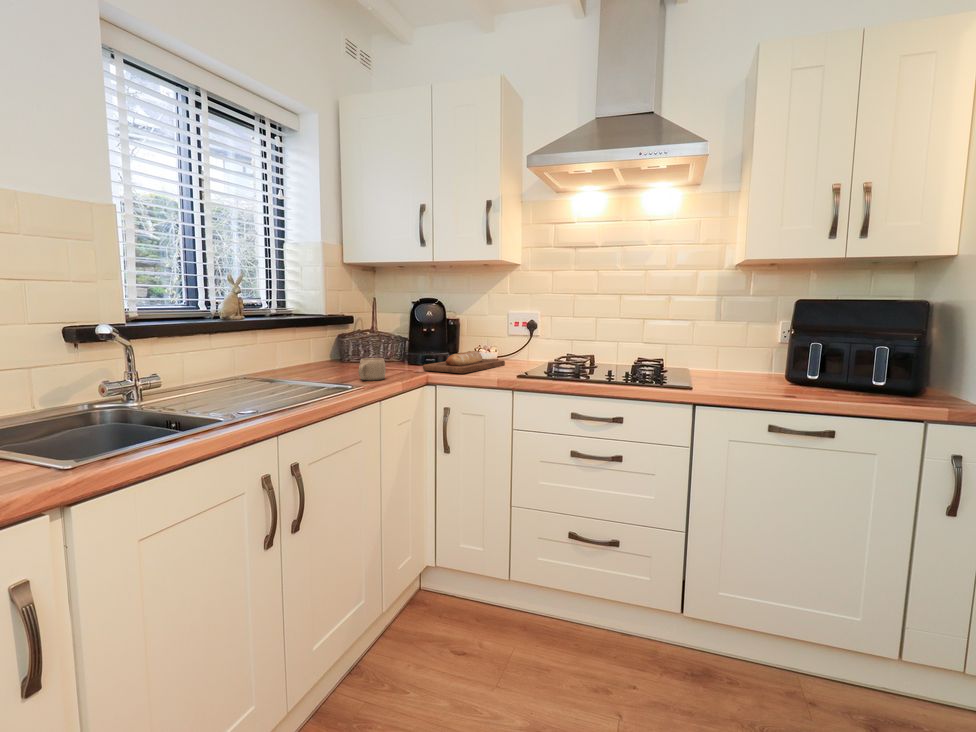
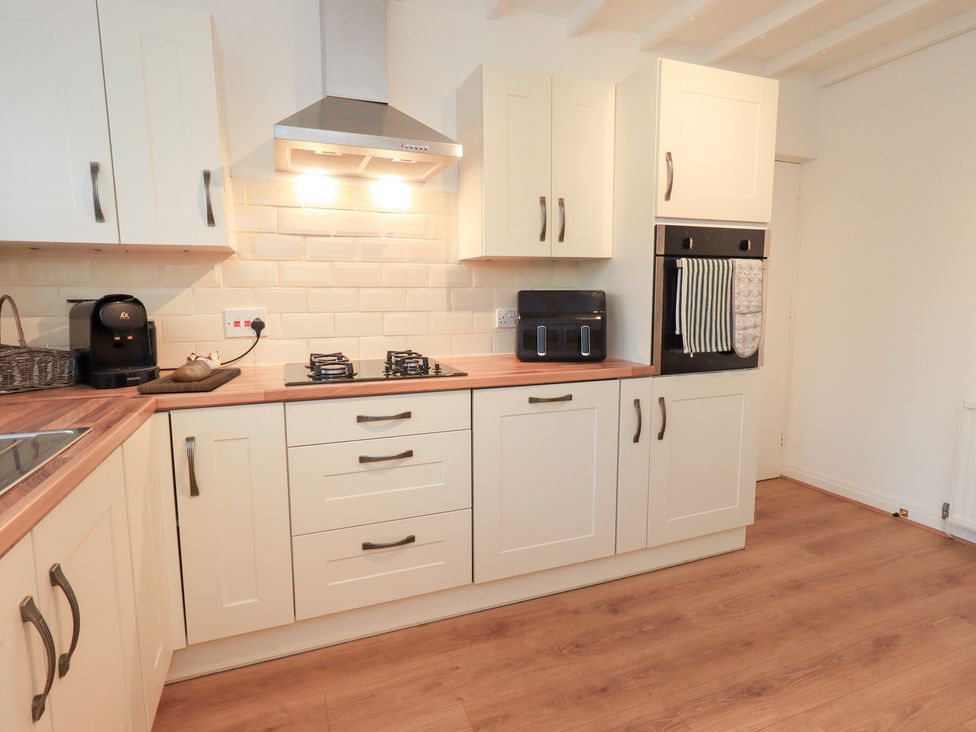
mug: present [358,358,386,380] -> none [47,384,97,420]

